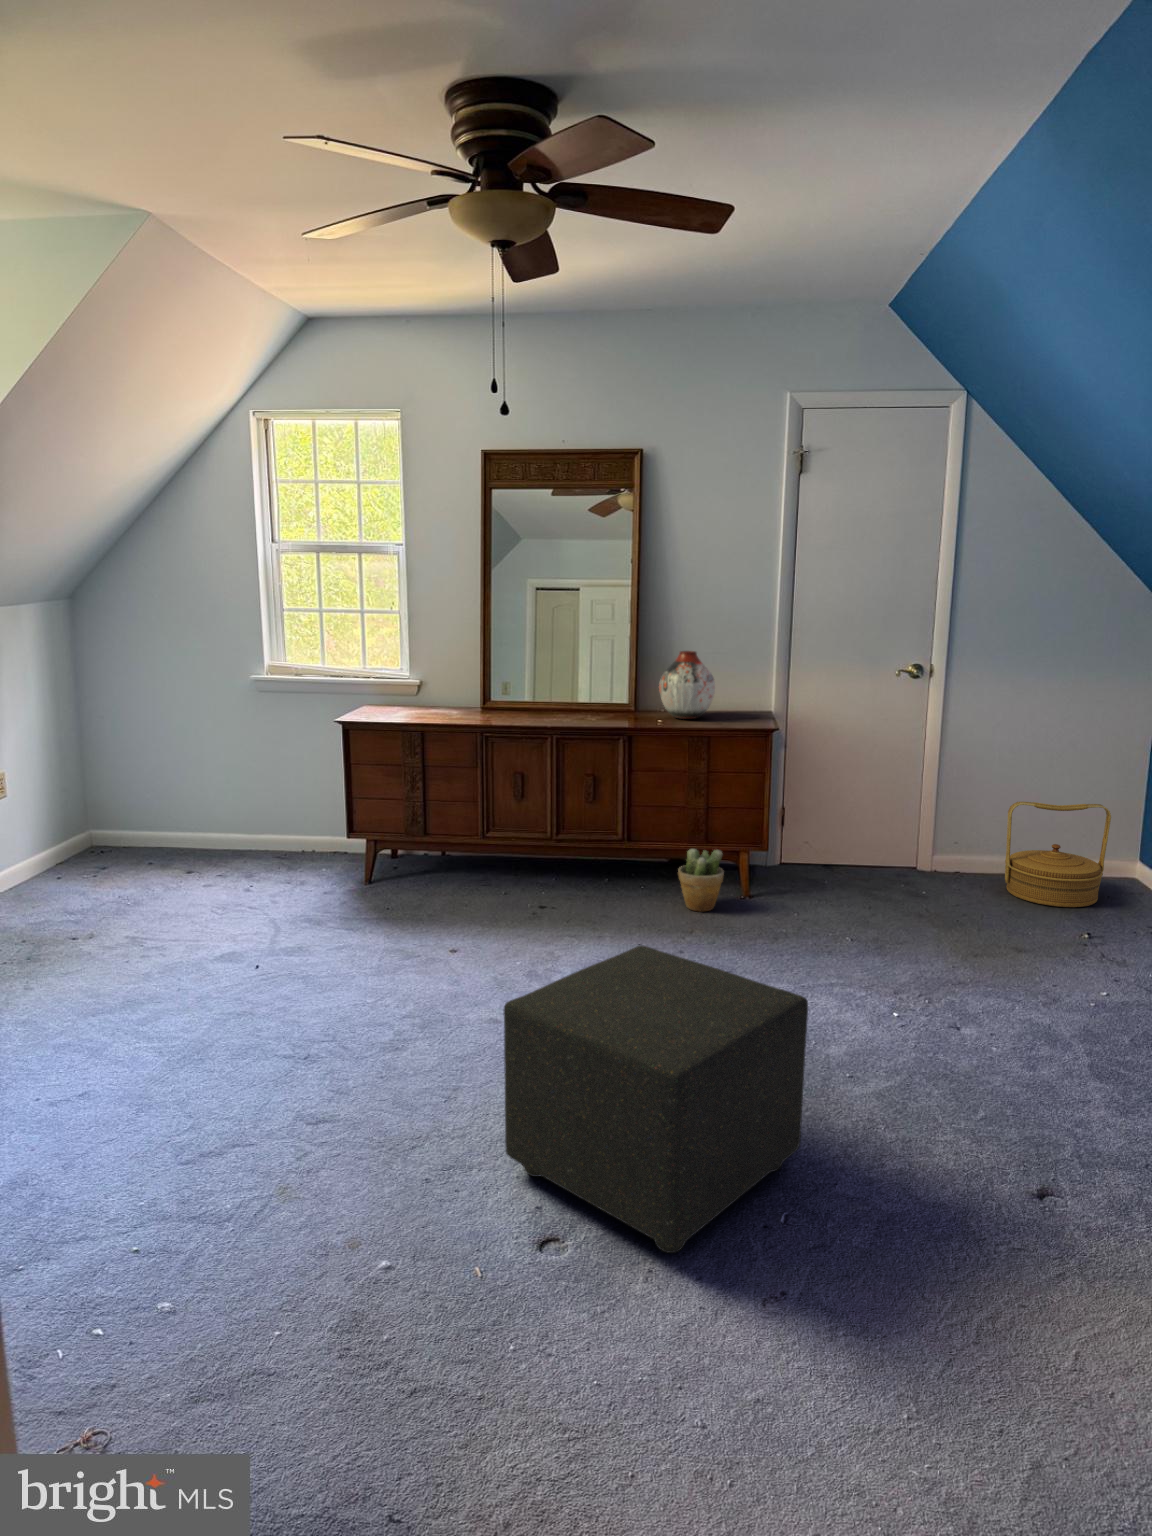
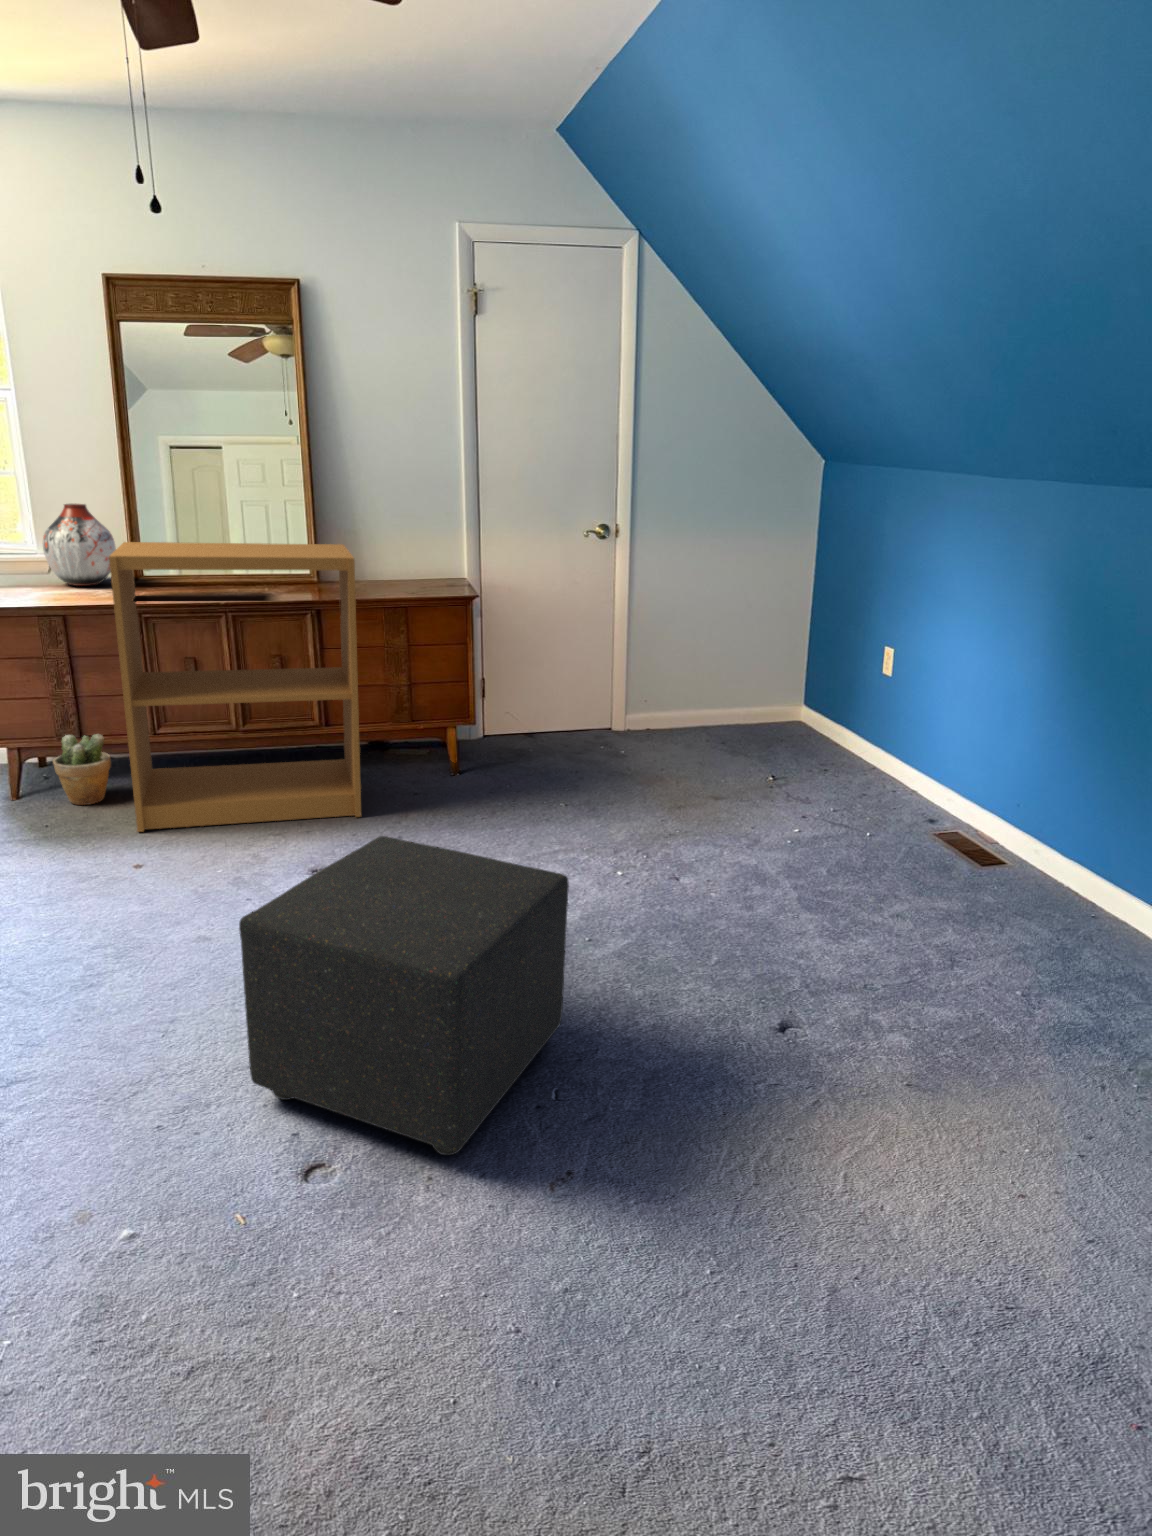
vase: present [659,651,715,719] -> present [43,504,116,586]
bookshelf: none [450,681,652,933] -> present [109,542,361,832]
woven basket: present [1005,802,1111,907] -> none [697,661,787,758]
potted plant: present [678,849,724,911] -> present [53,734,111,805]

